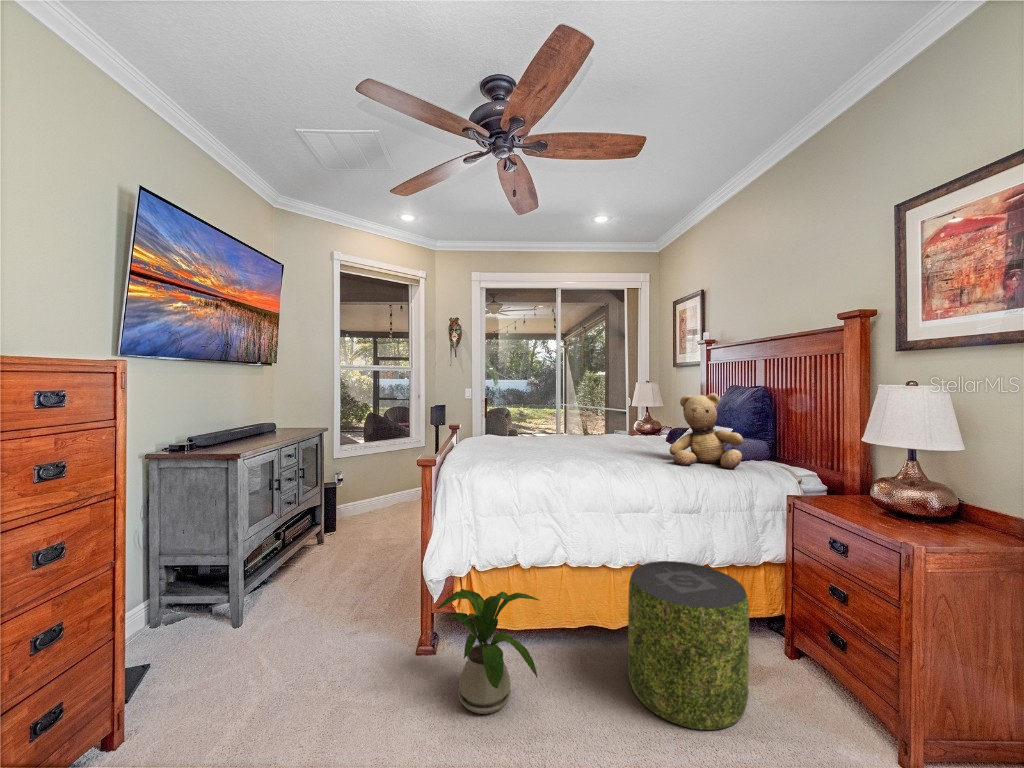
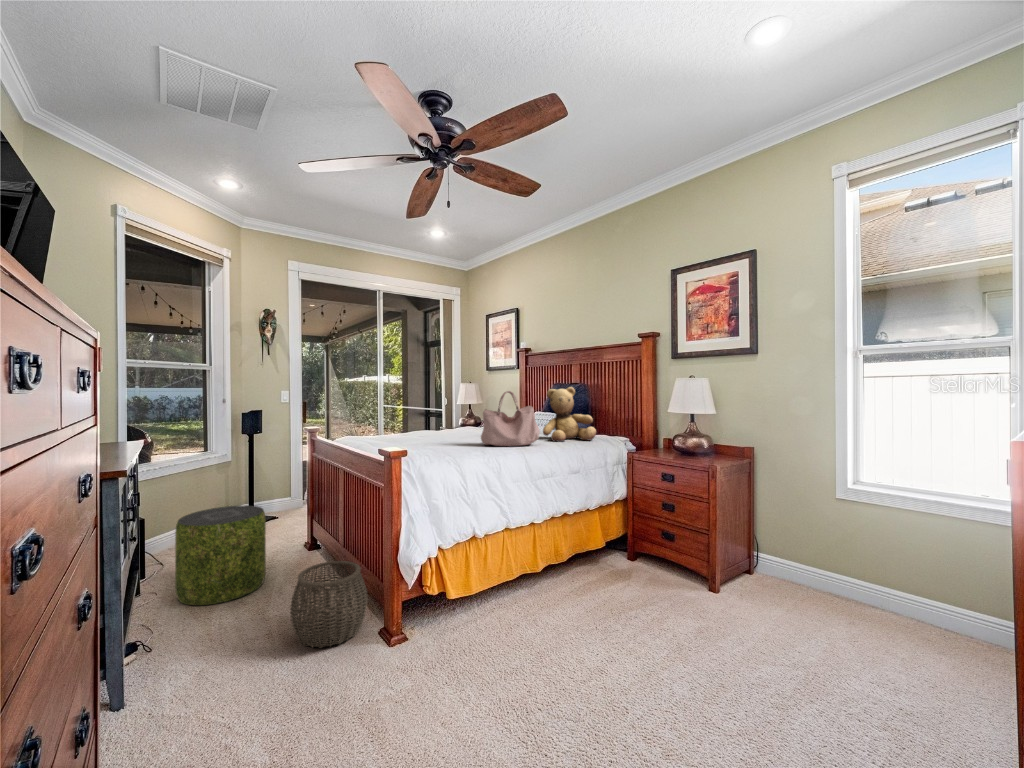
handbag: none [569,397,642,465] -> present [481,391,540,446]
woven basket: none [345,557,417,641] -> present [290,561,368,648]
pouf: present [628,561,749,730] -> present [175,506,266,605]
house plant: present [436,589,539,714] -> none [425,549,534,656]

